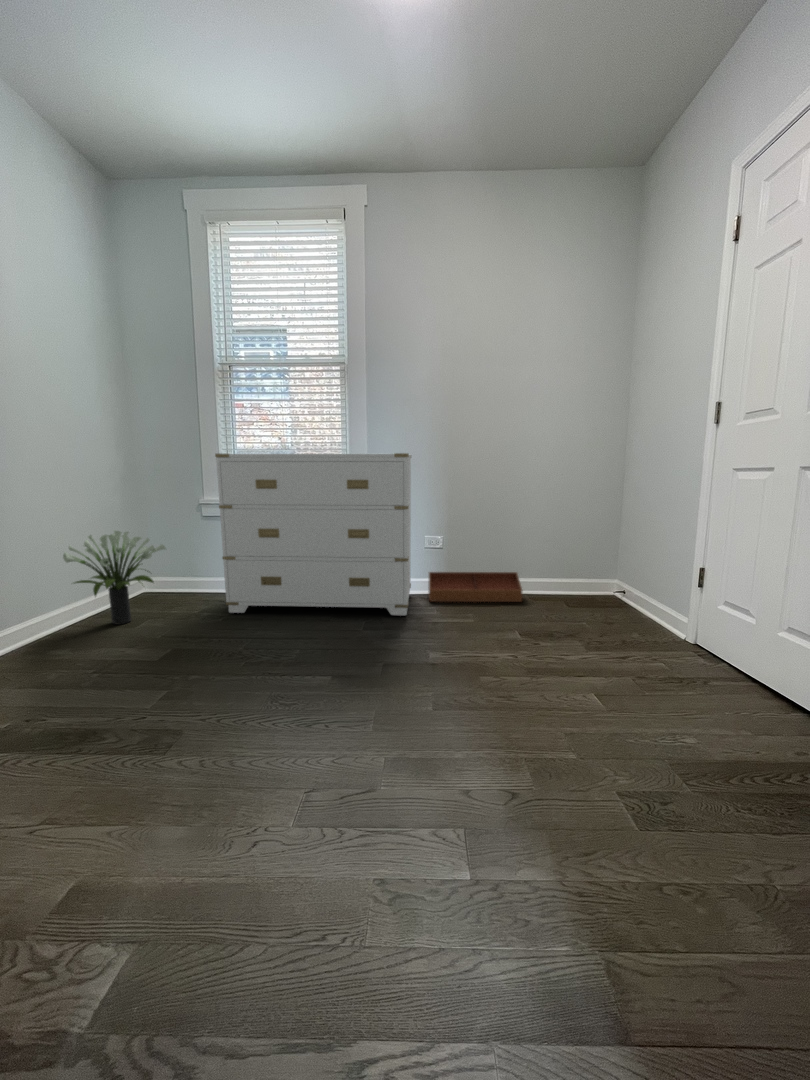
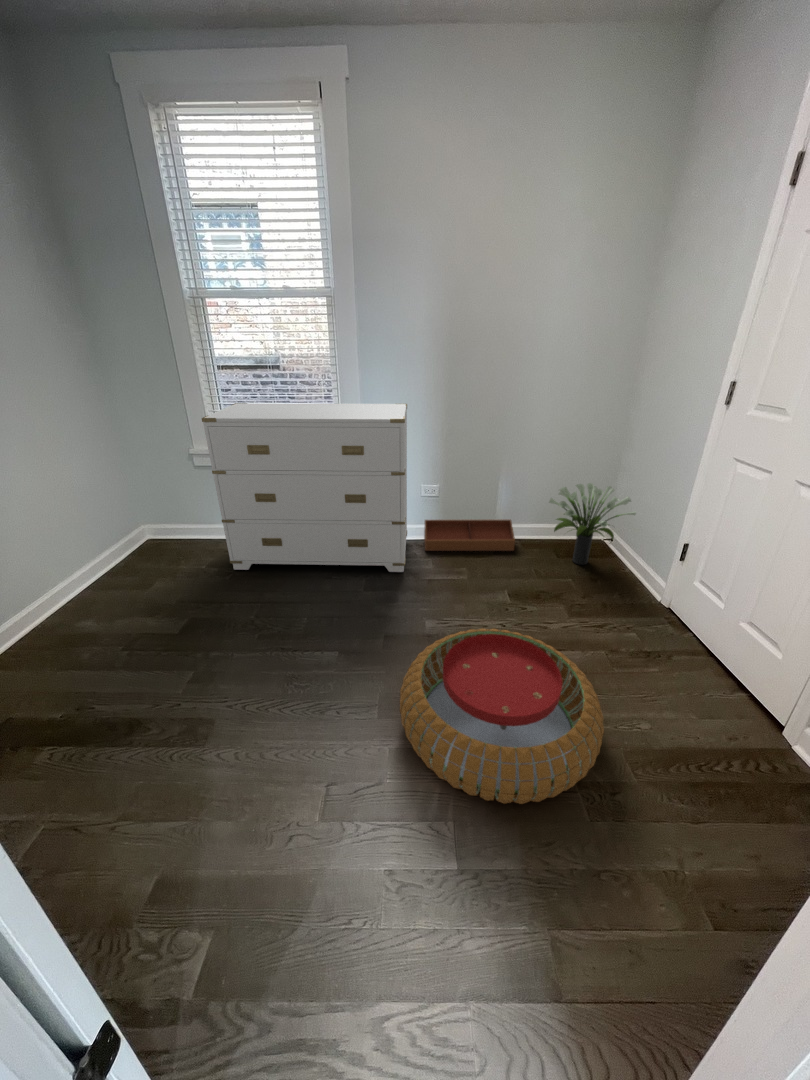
potted plant: present [63,531,166,624] -> present [549,483,636,565]
pouf: none [398,636,640,807] -> present [400,629,604,804]

